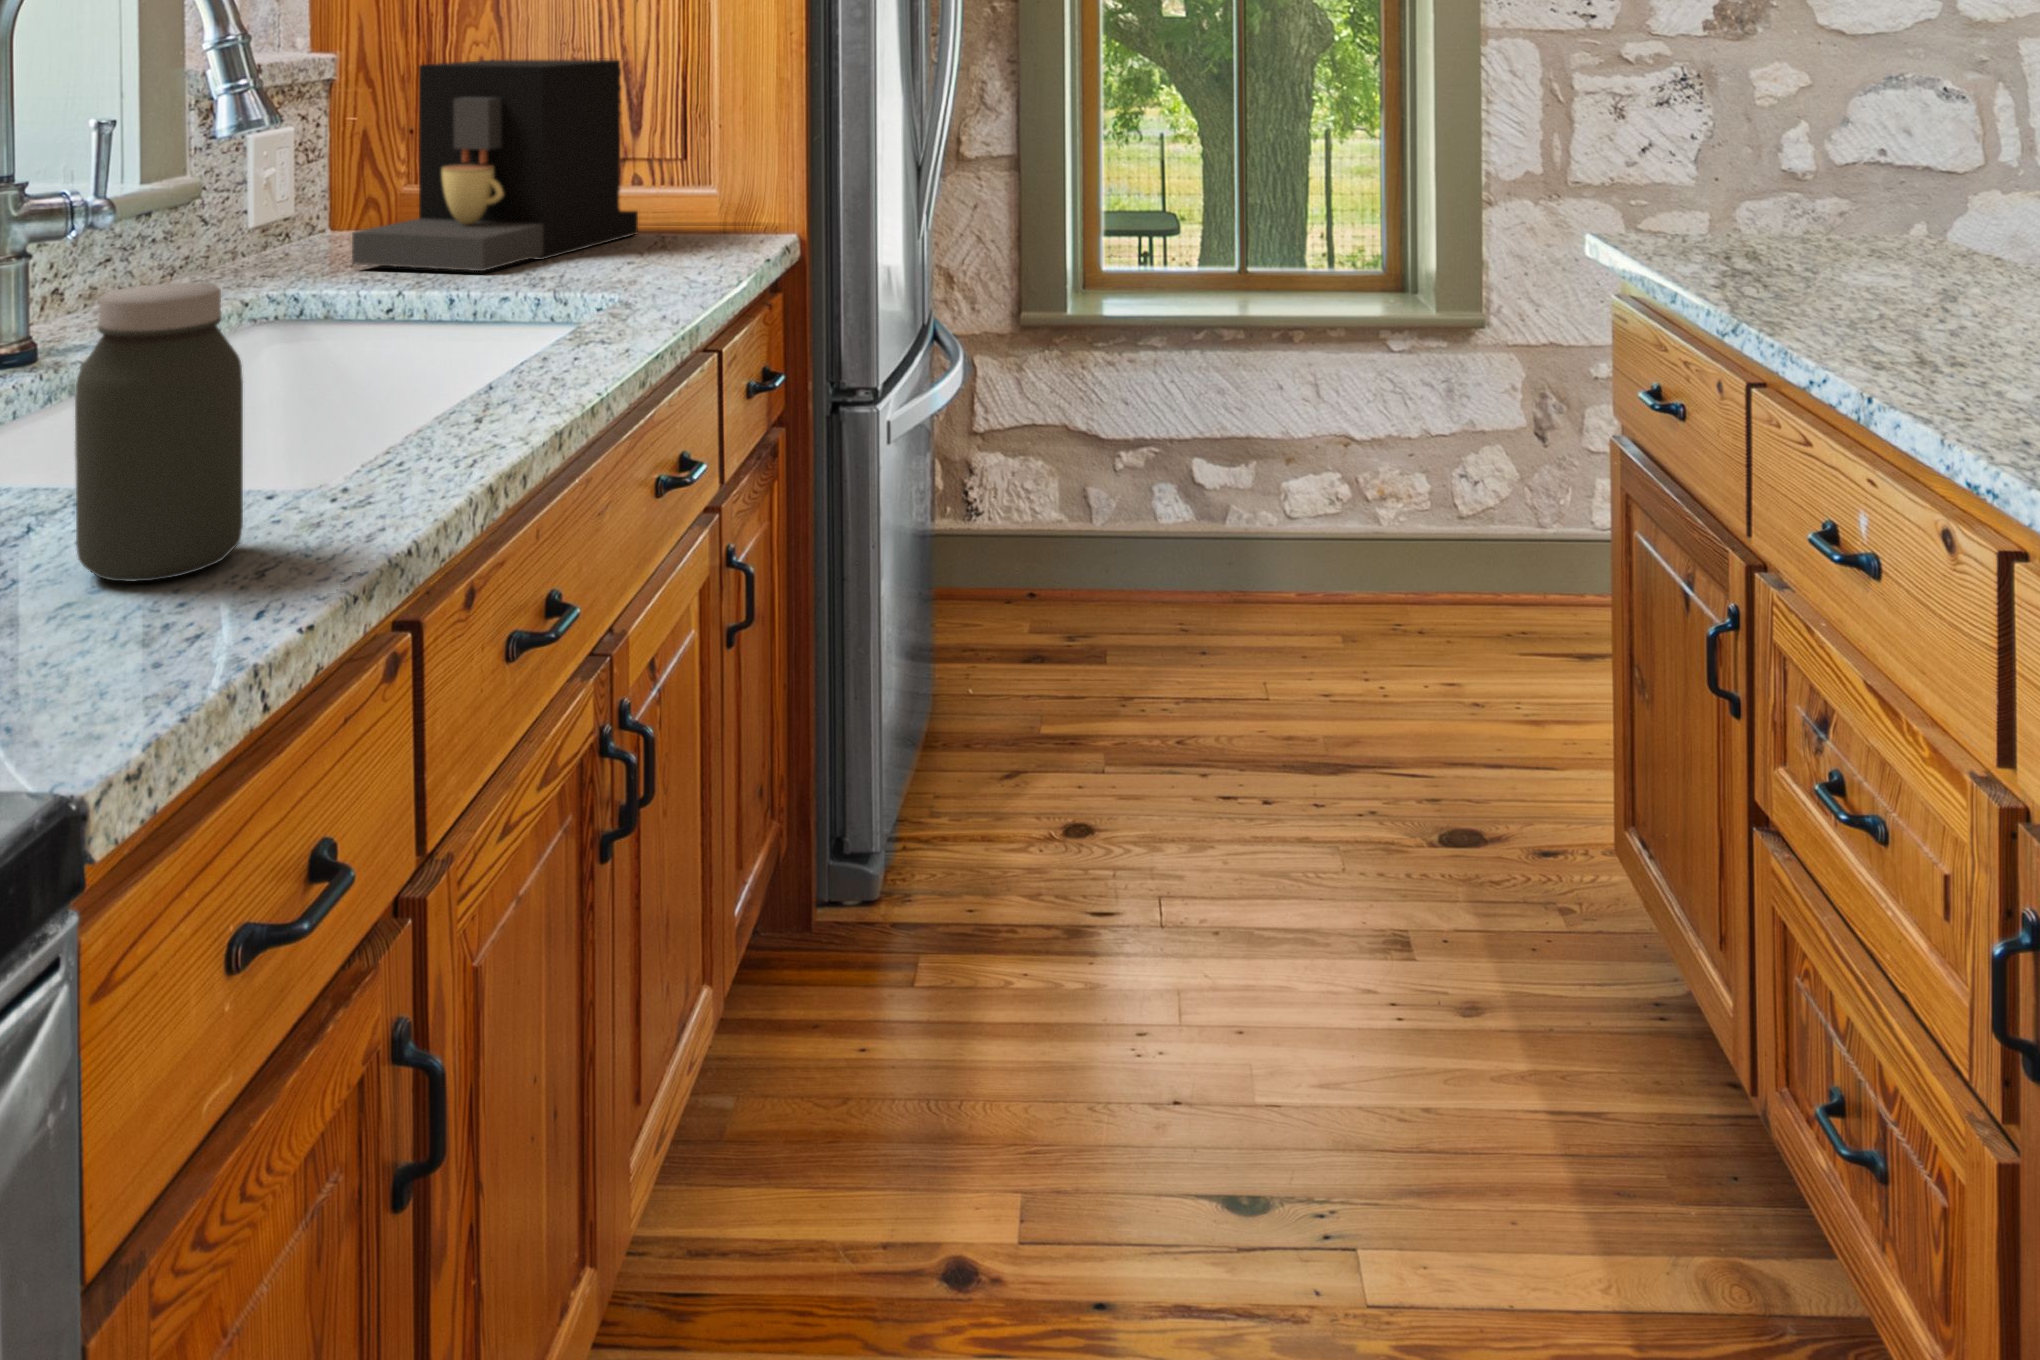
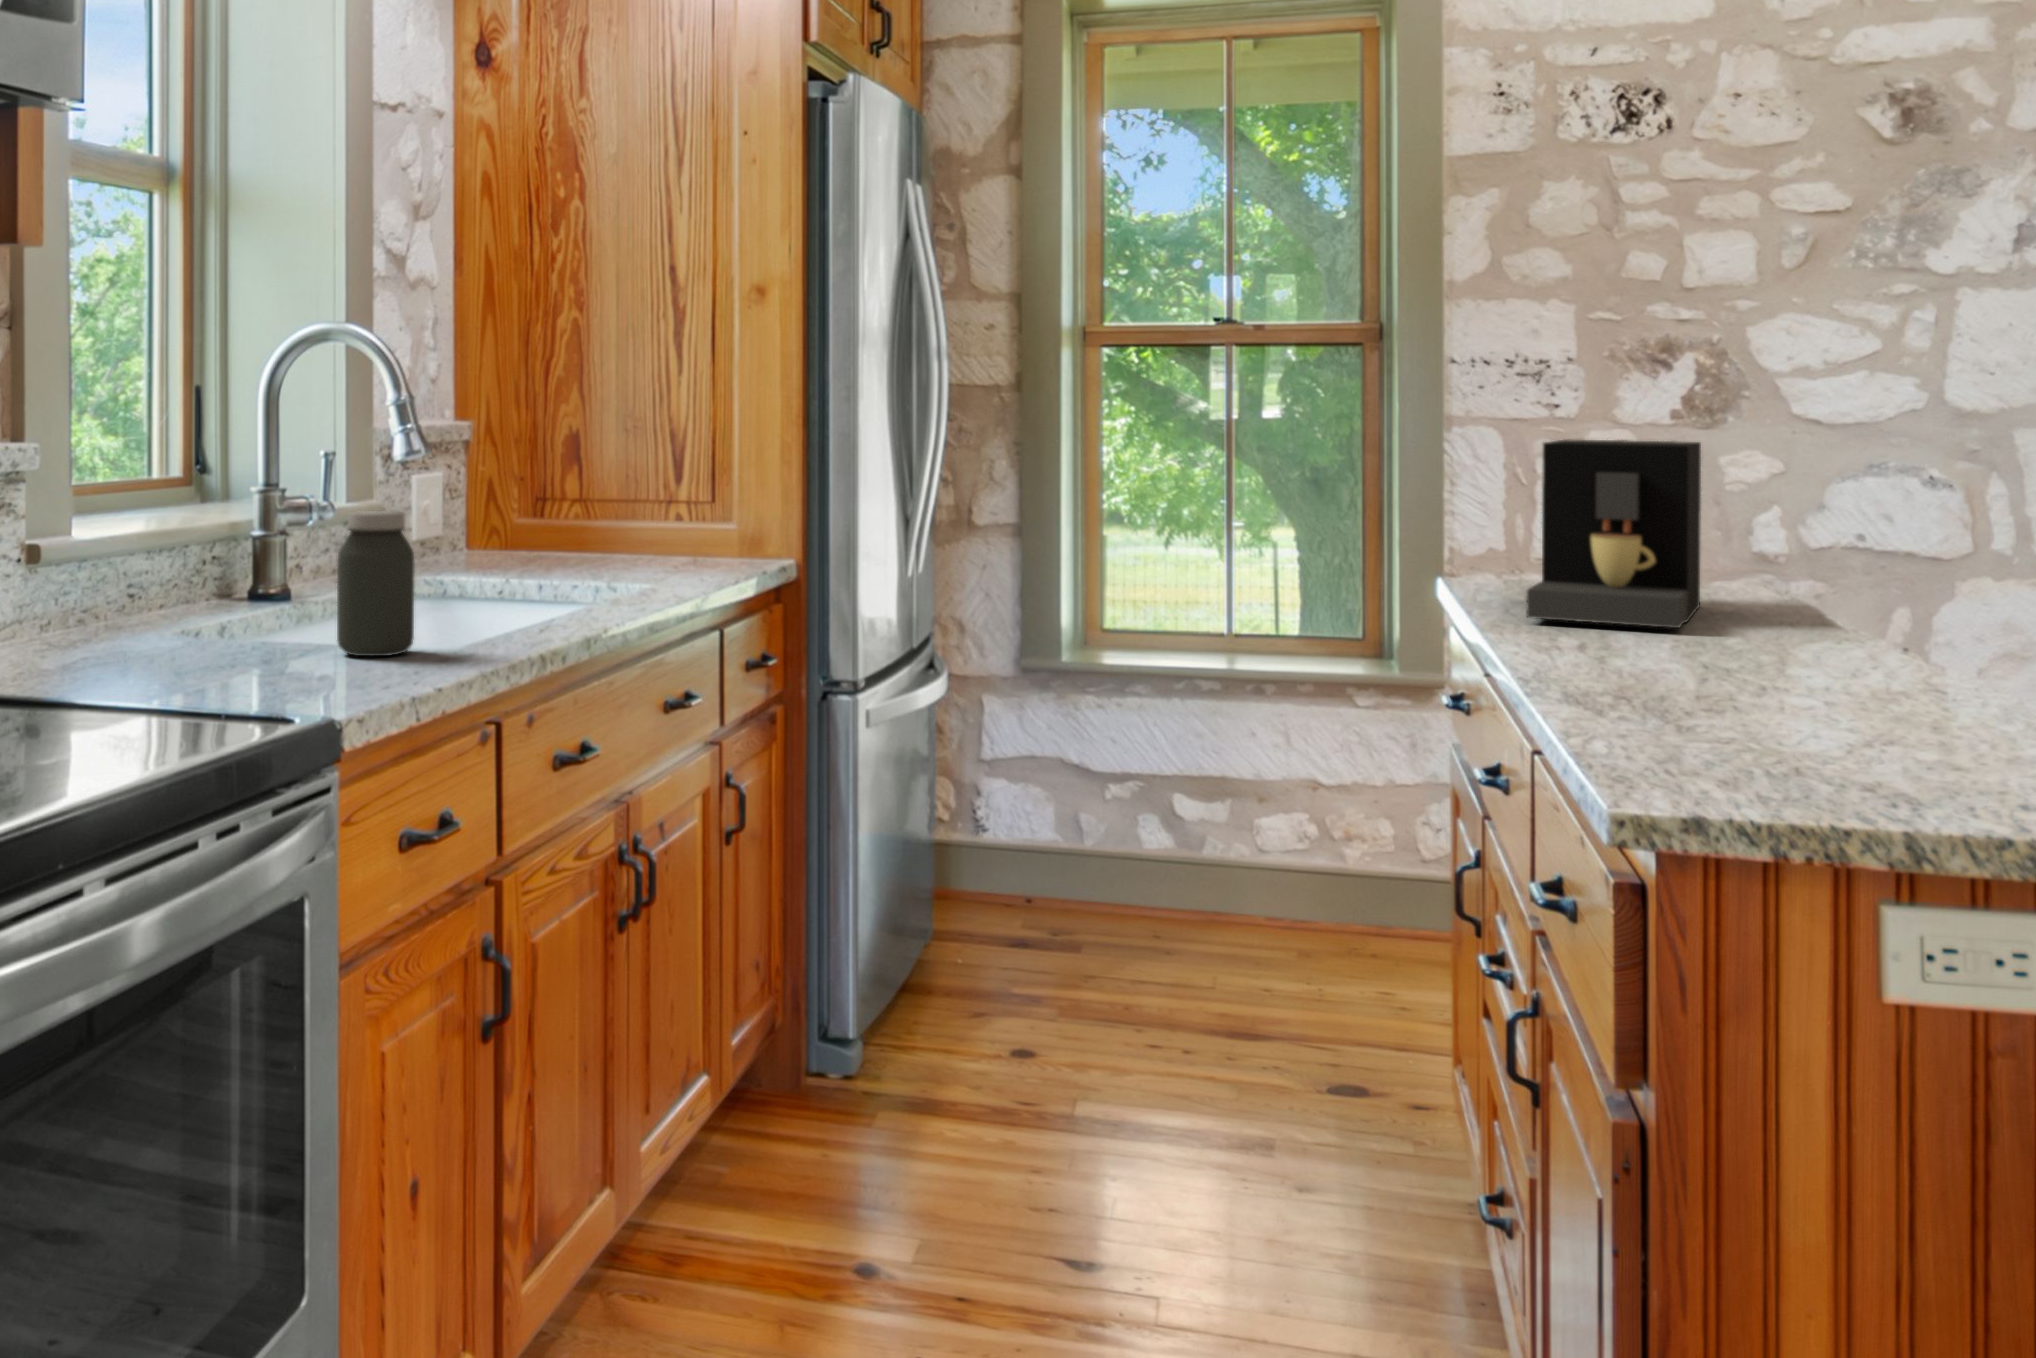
coffee maker: present [352,60,638,271] -> present [1527,439,1701,628]

